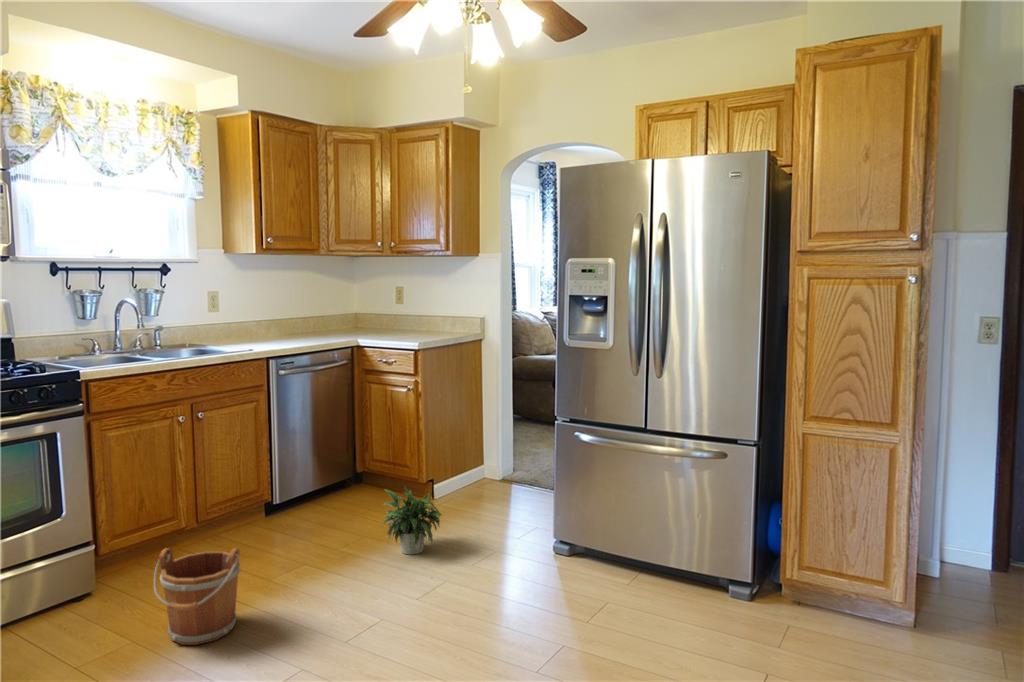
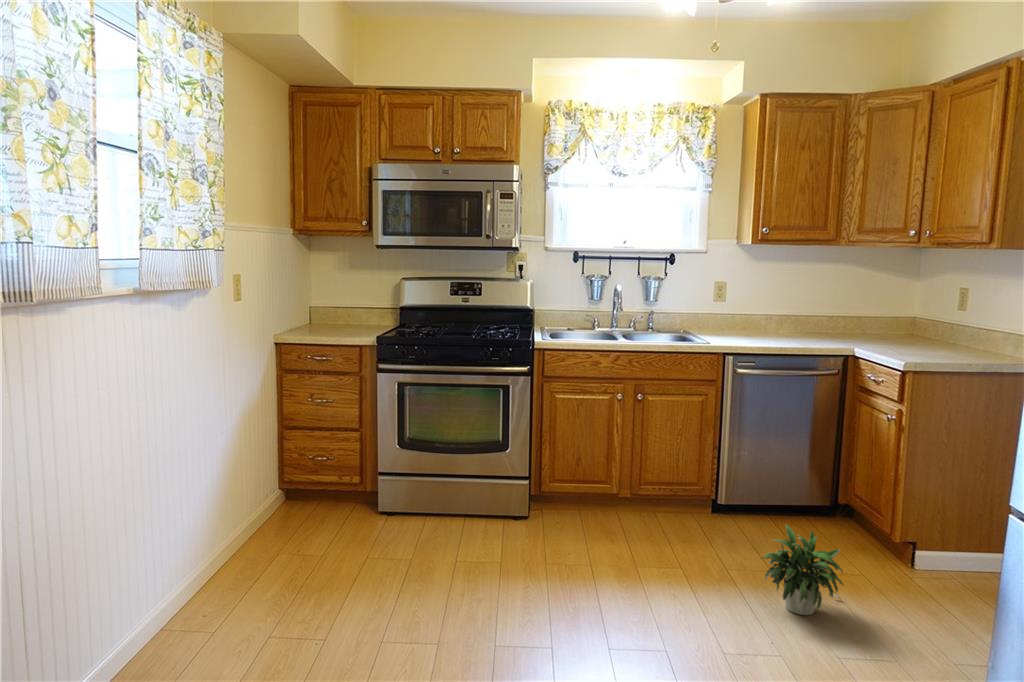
bucket: present [154,548,241,645] -> none [507,498,580,592]

